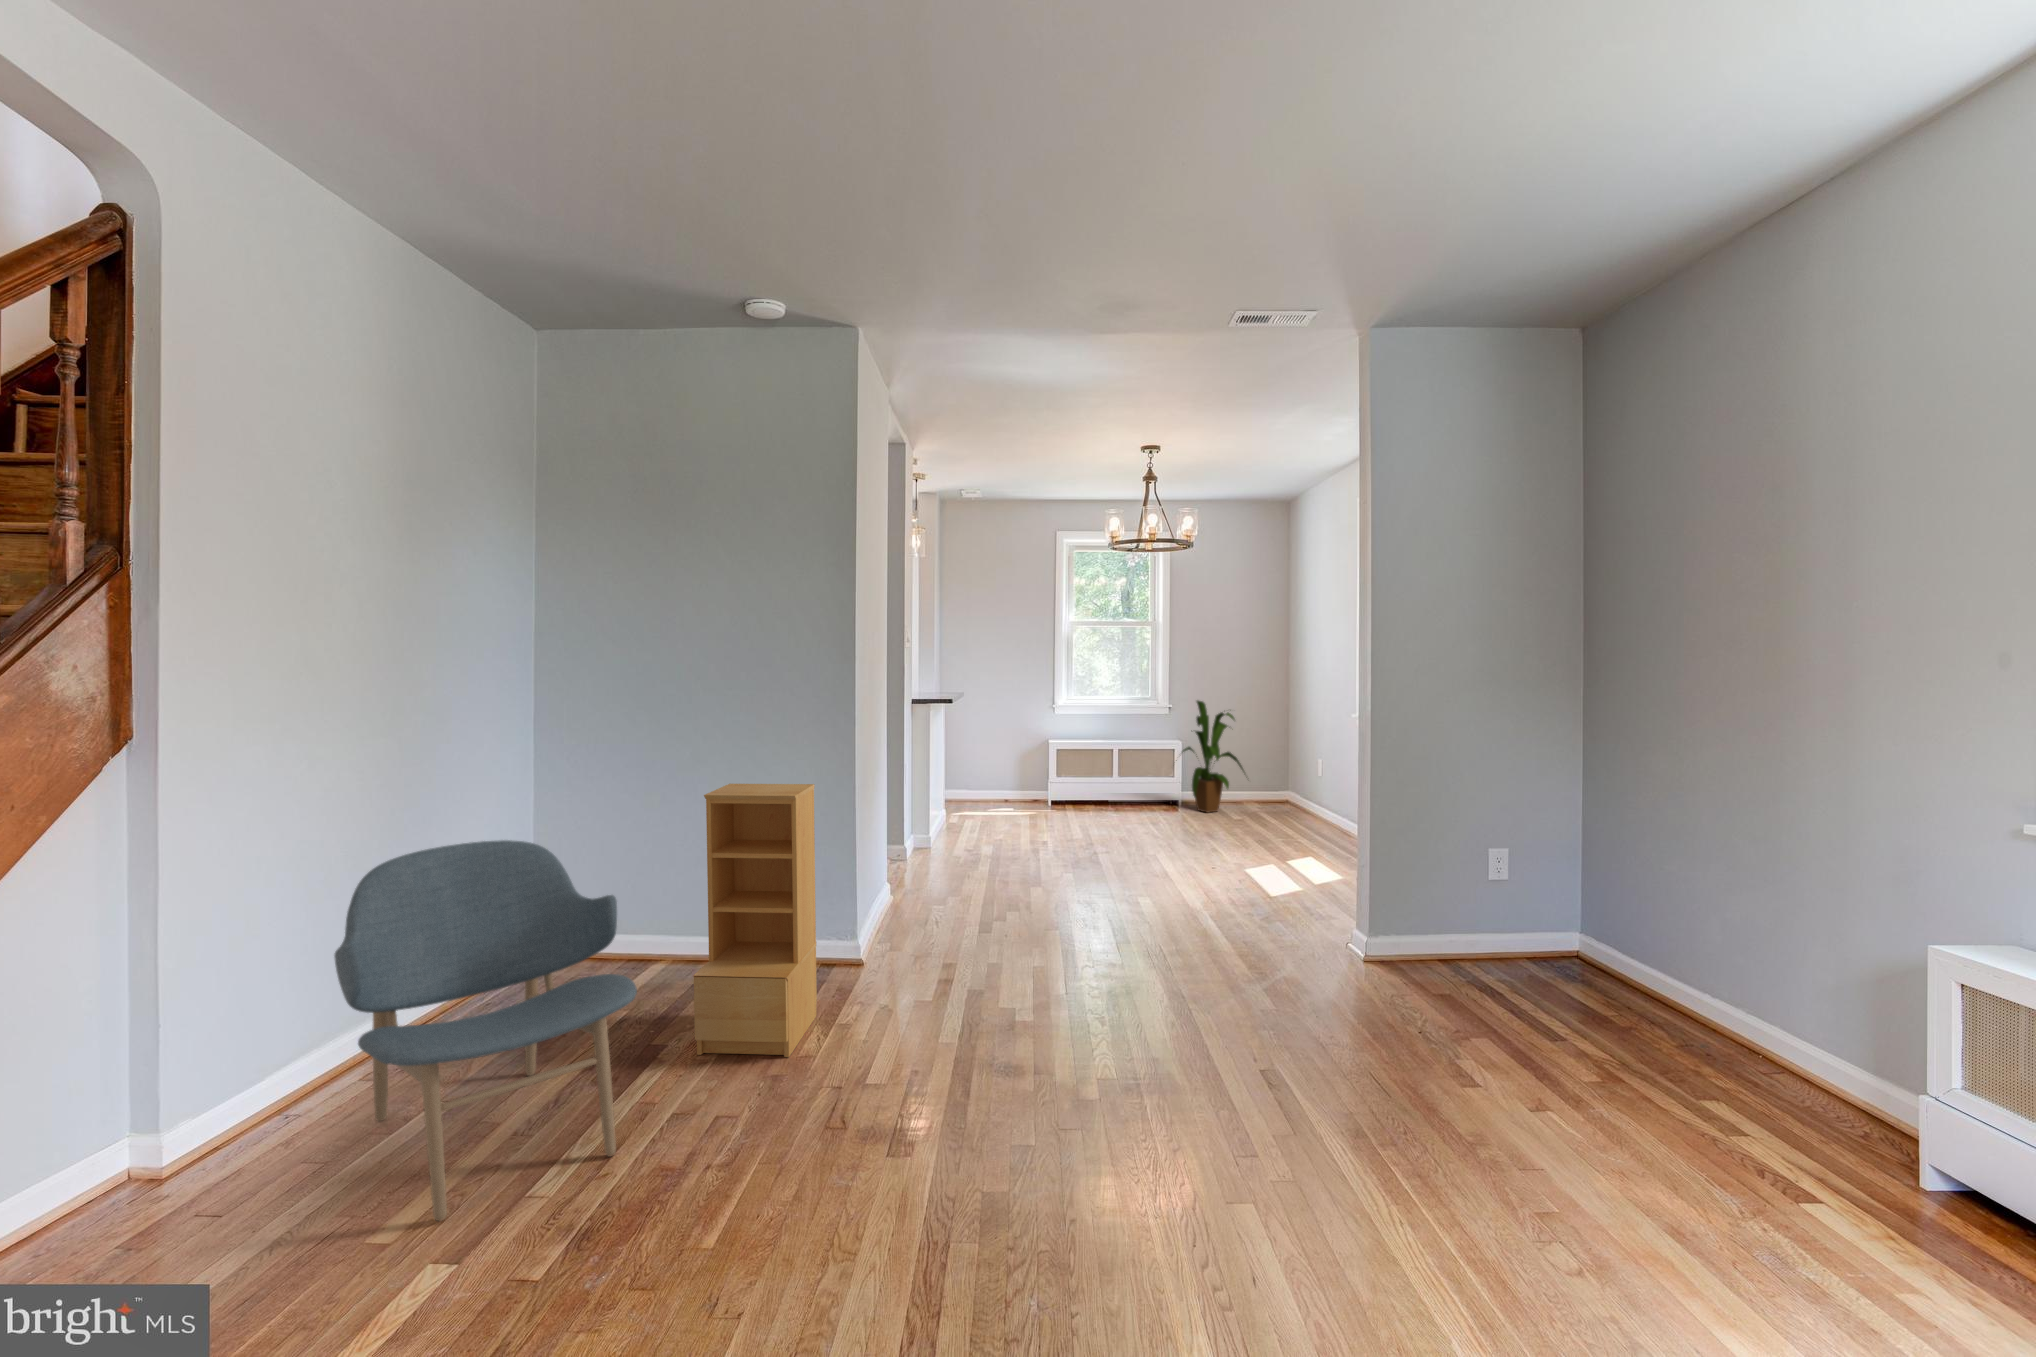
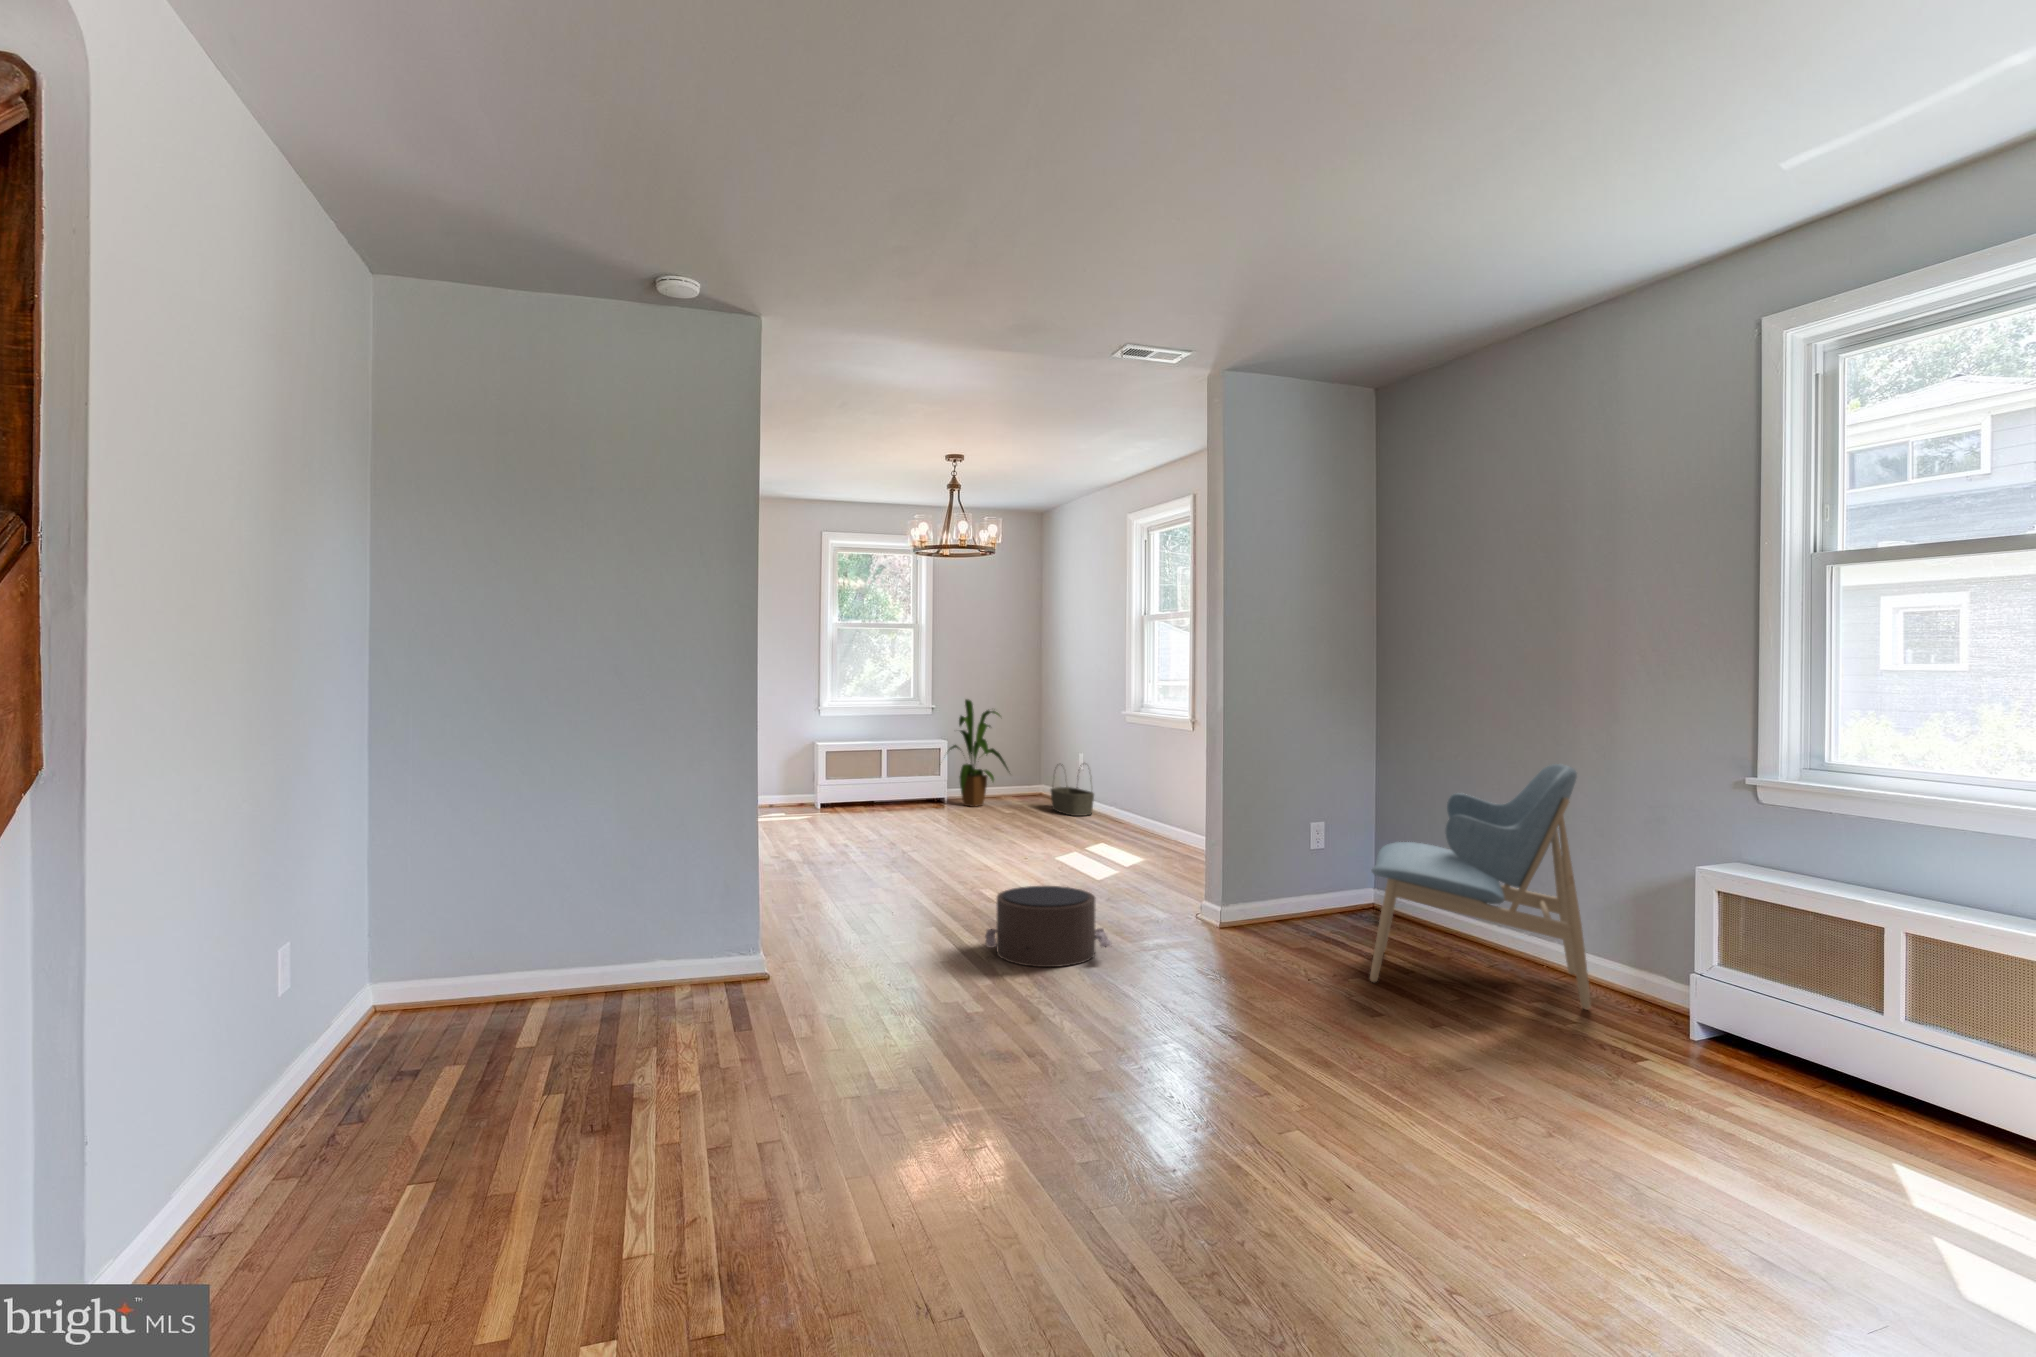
basket: none [1289,773,1334,833] -> present [1051,764,1094,816]
bookshelf: present [693,784,817,1057] -> none [619,742,724,1023]
lounge chair: present [334,840,637,1221] -> present [1370,764,1591,1009]
pouf: none [1078,945,1221,1047] -> present [985,886,1111,967]

